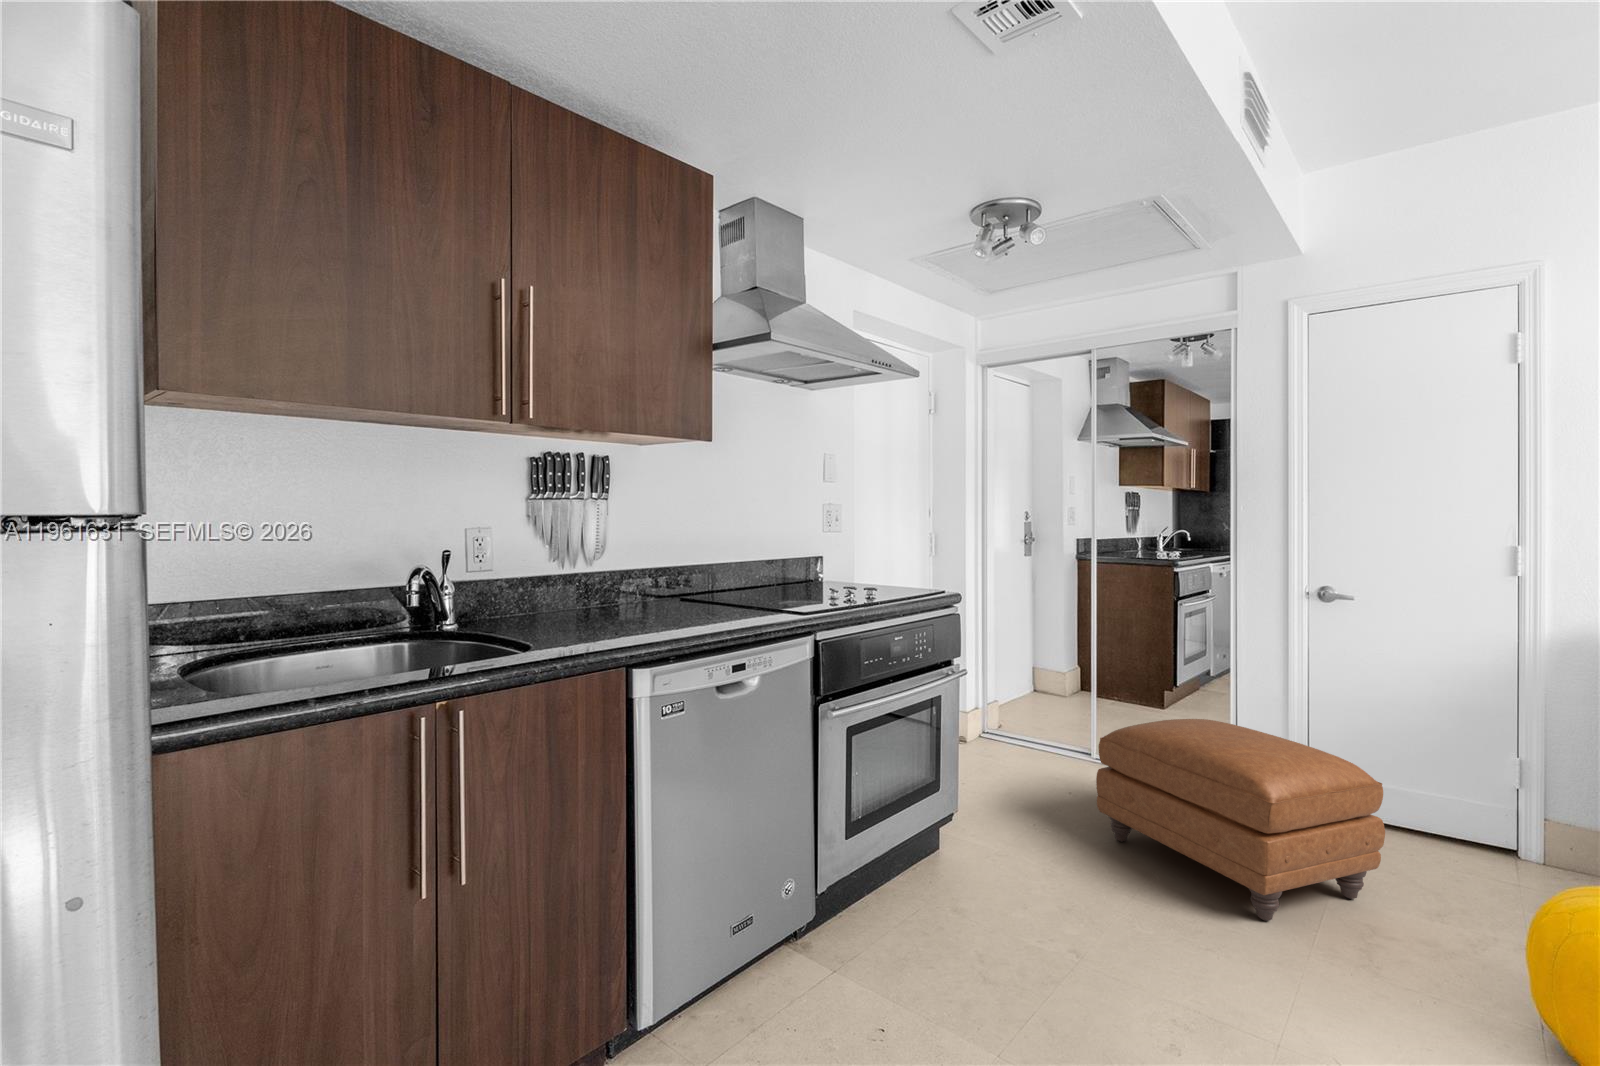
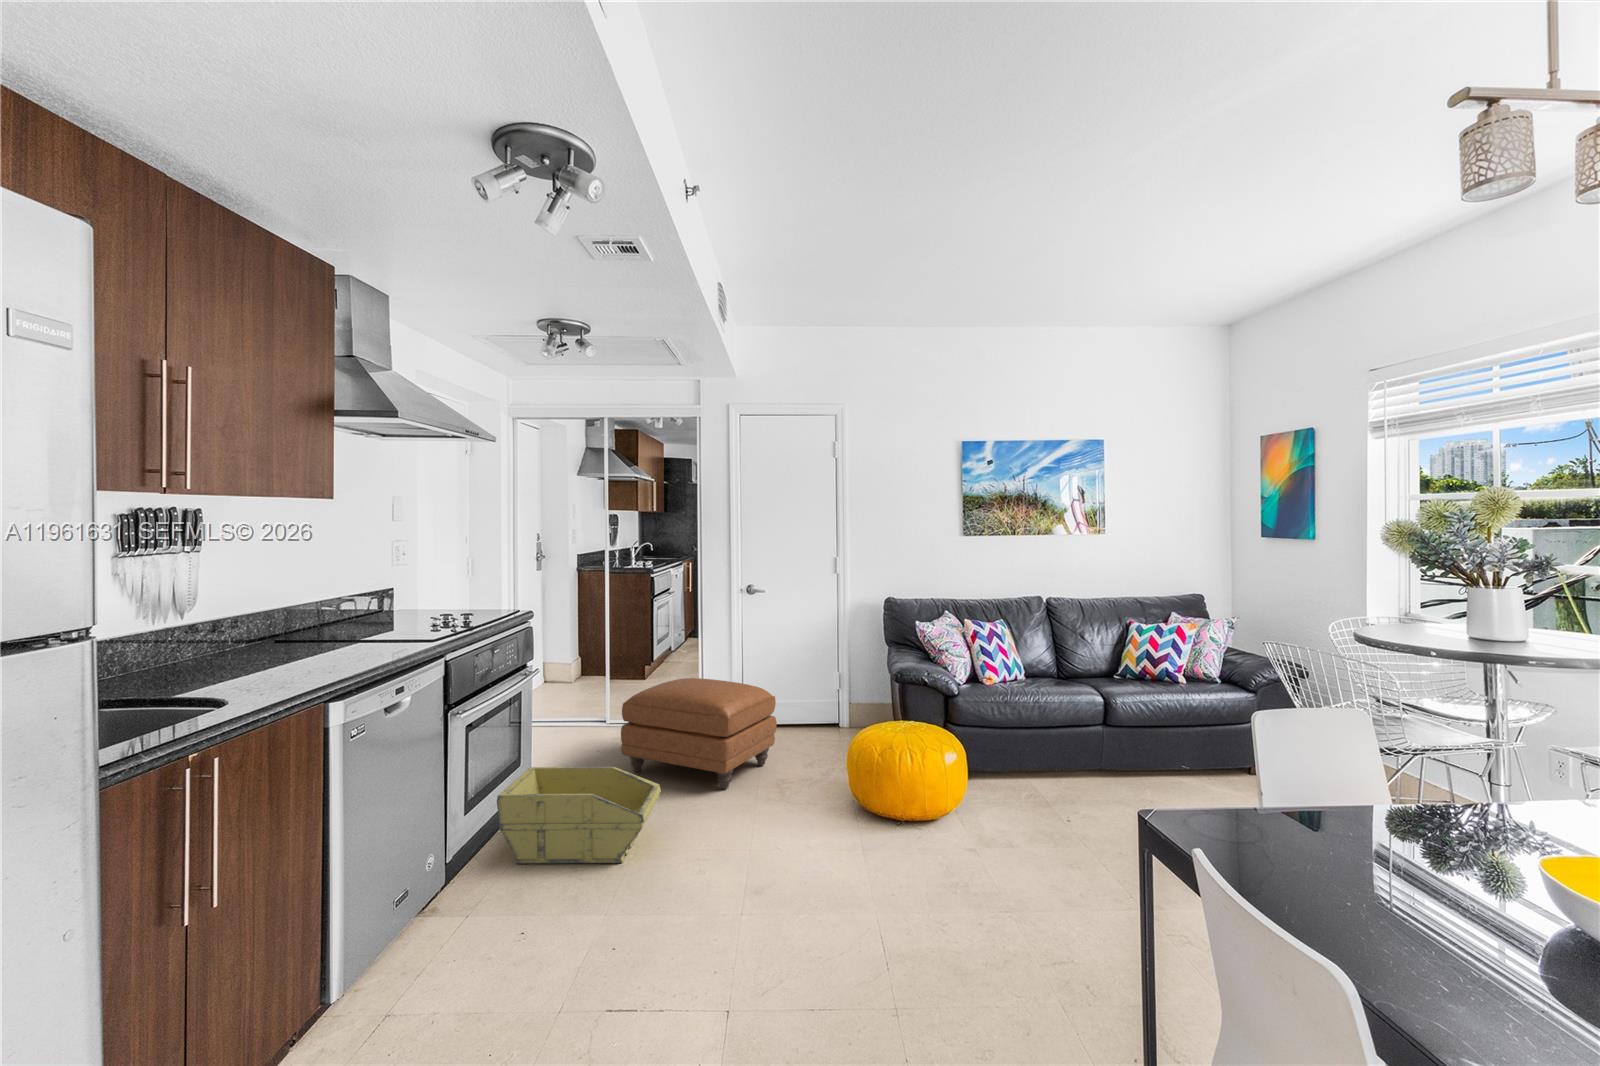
storage bin: none [892,798,1131,990] -> present [497,767,661,864]

